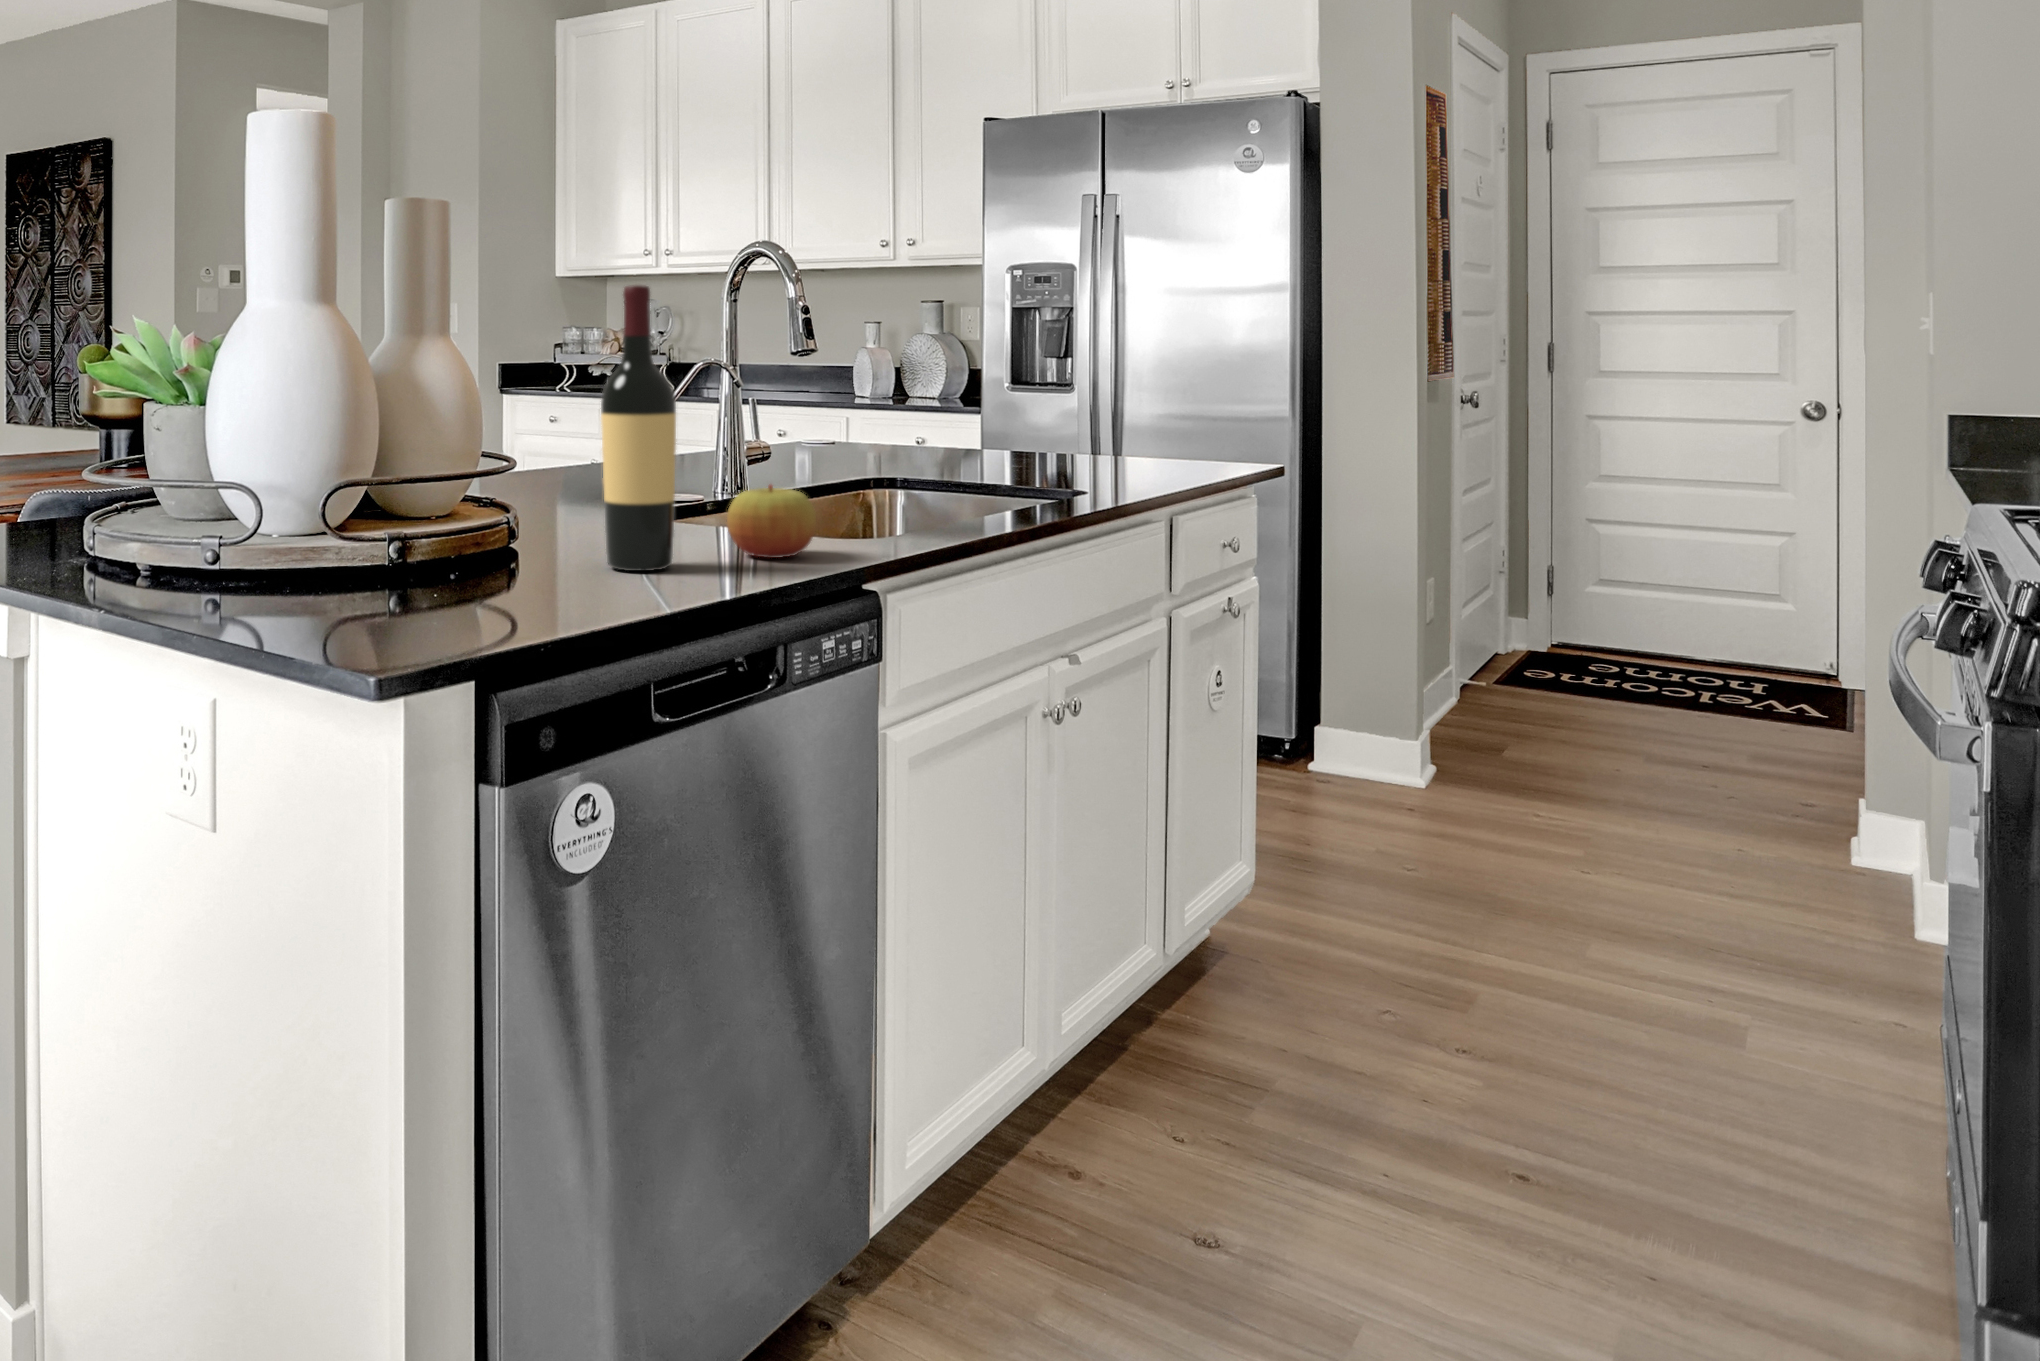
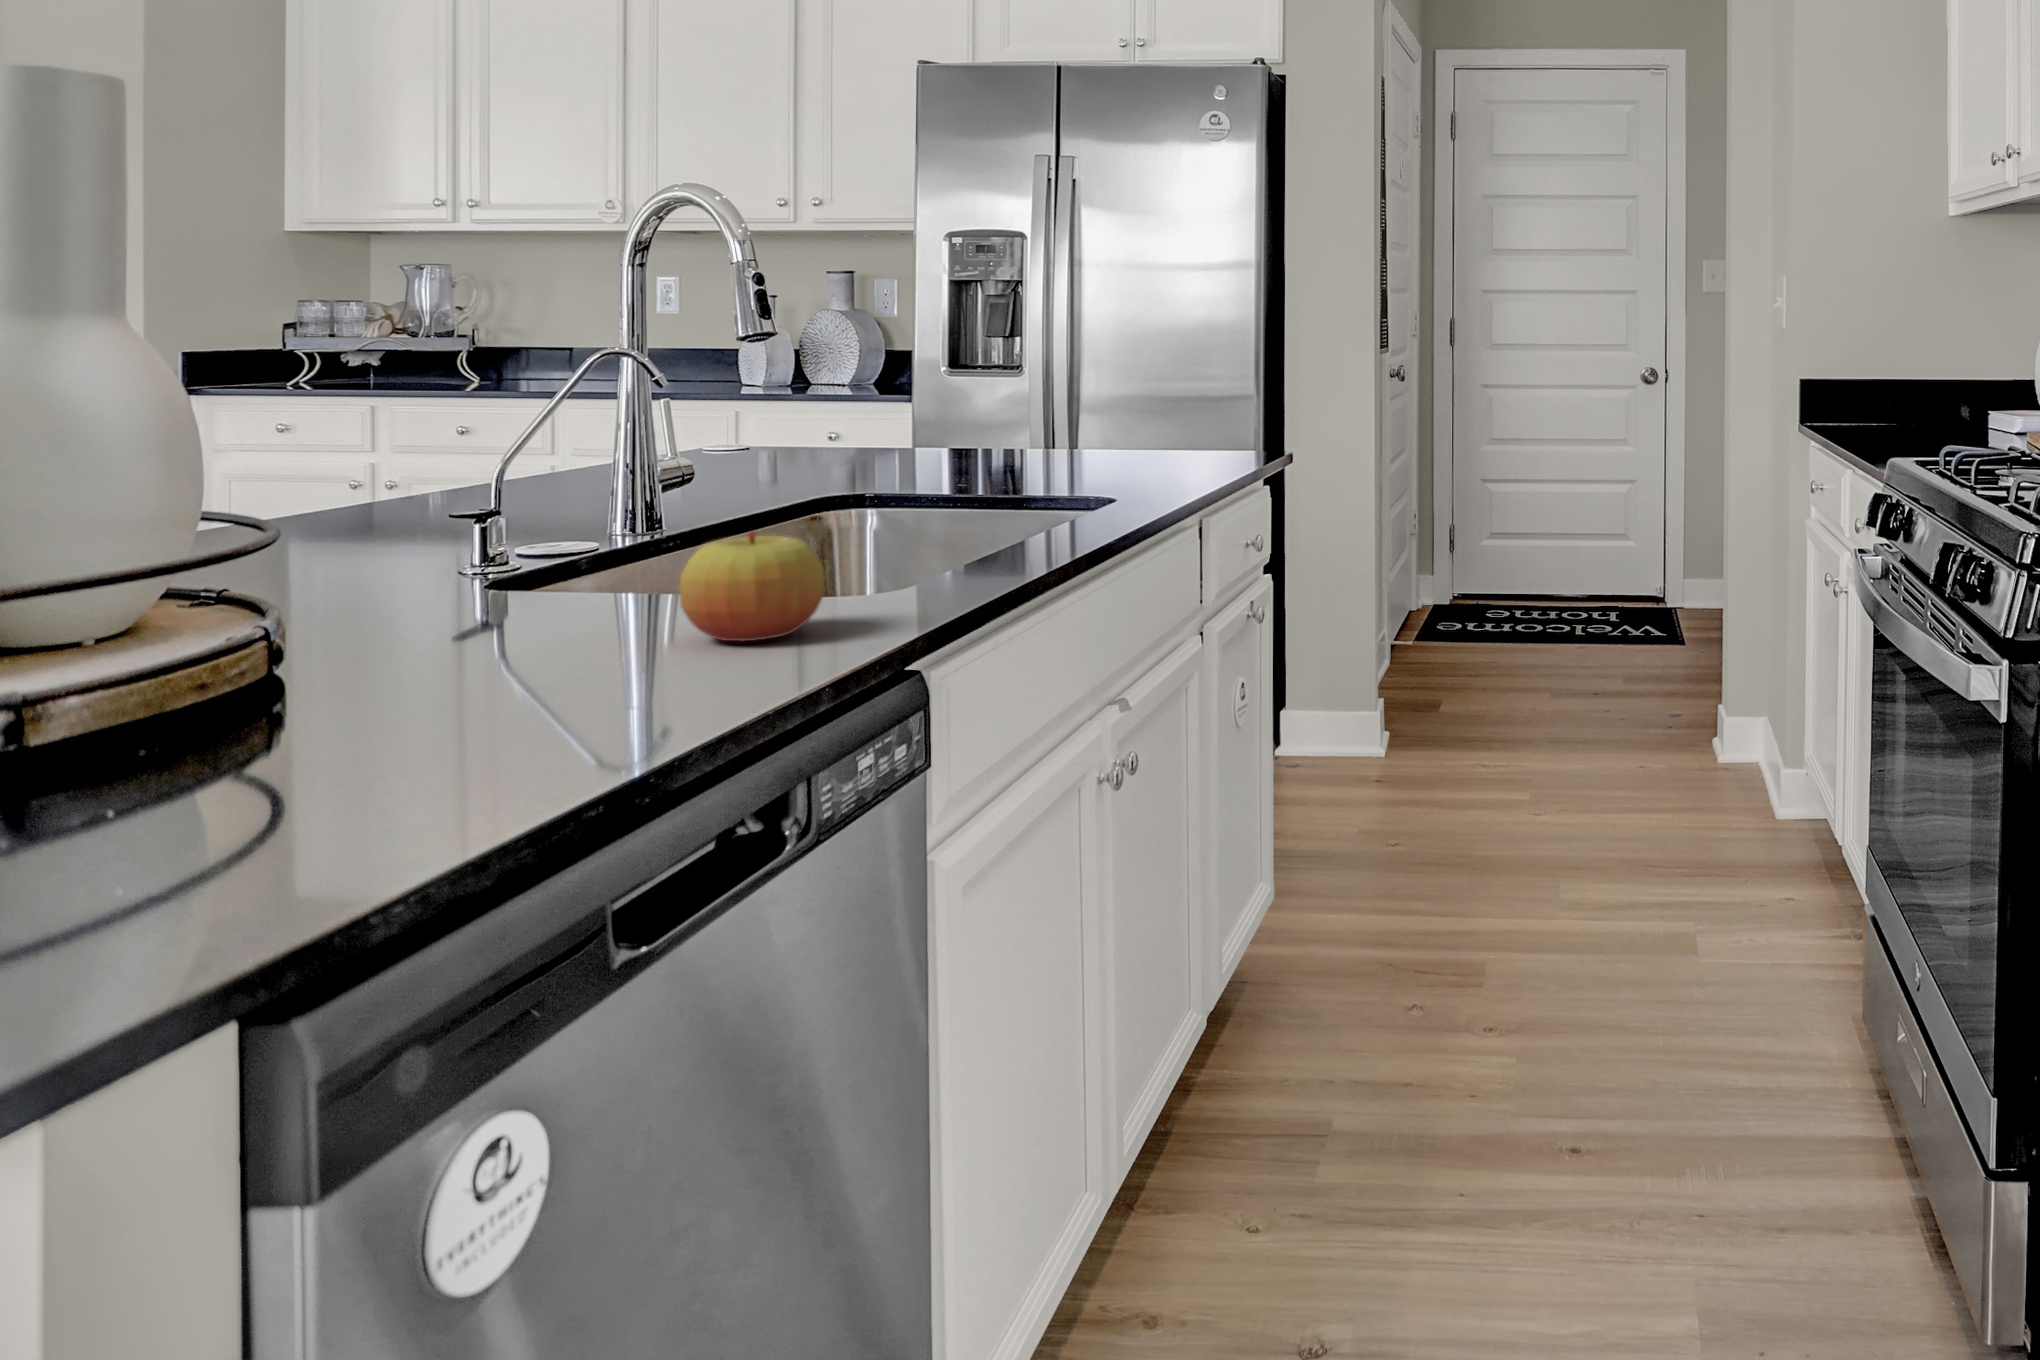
wine bottle: present [601,285,676,571] -> none [457,231,599,695]

